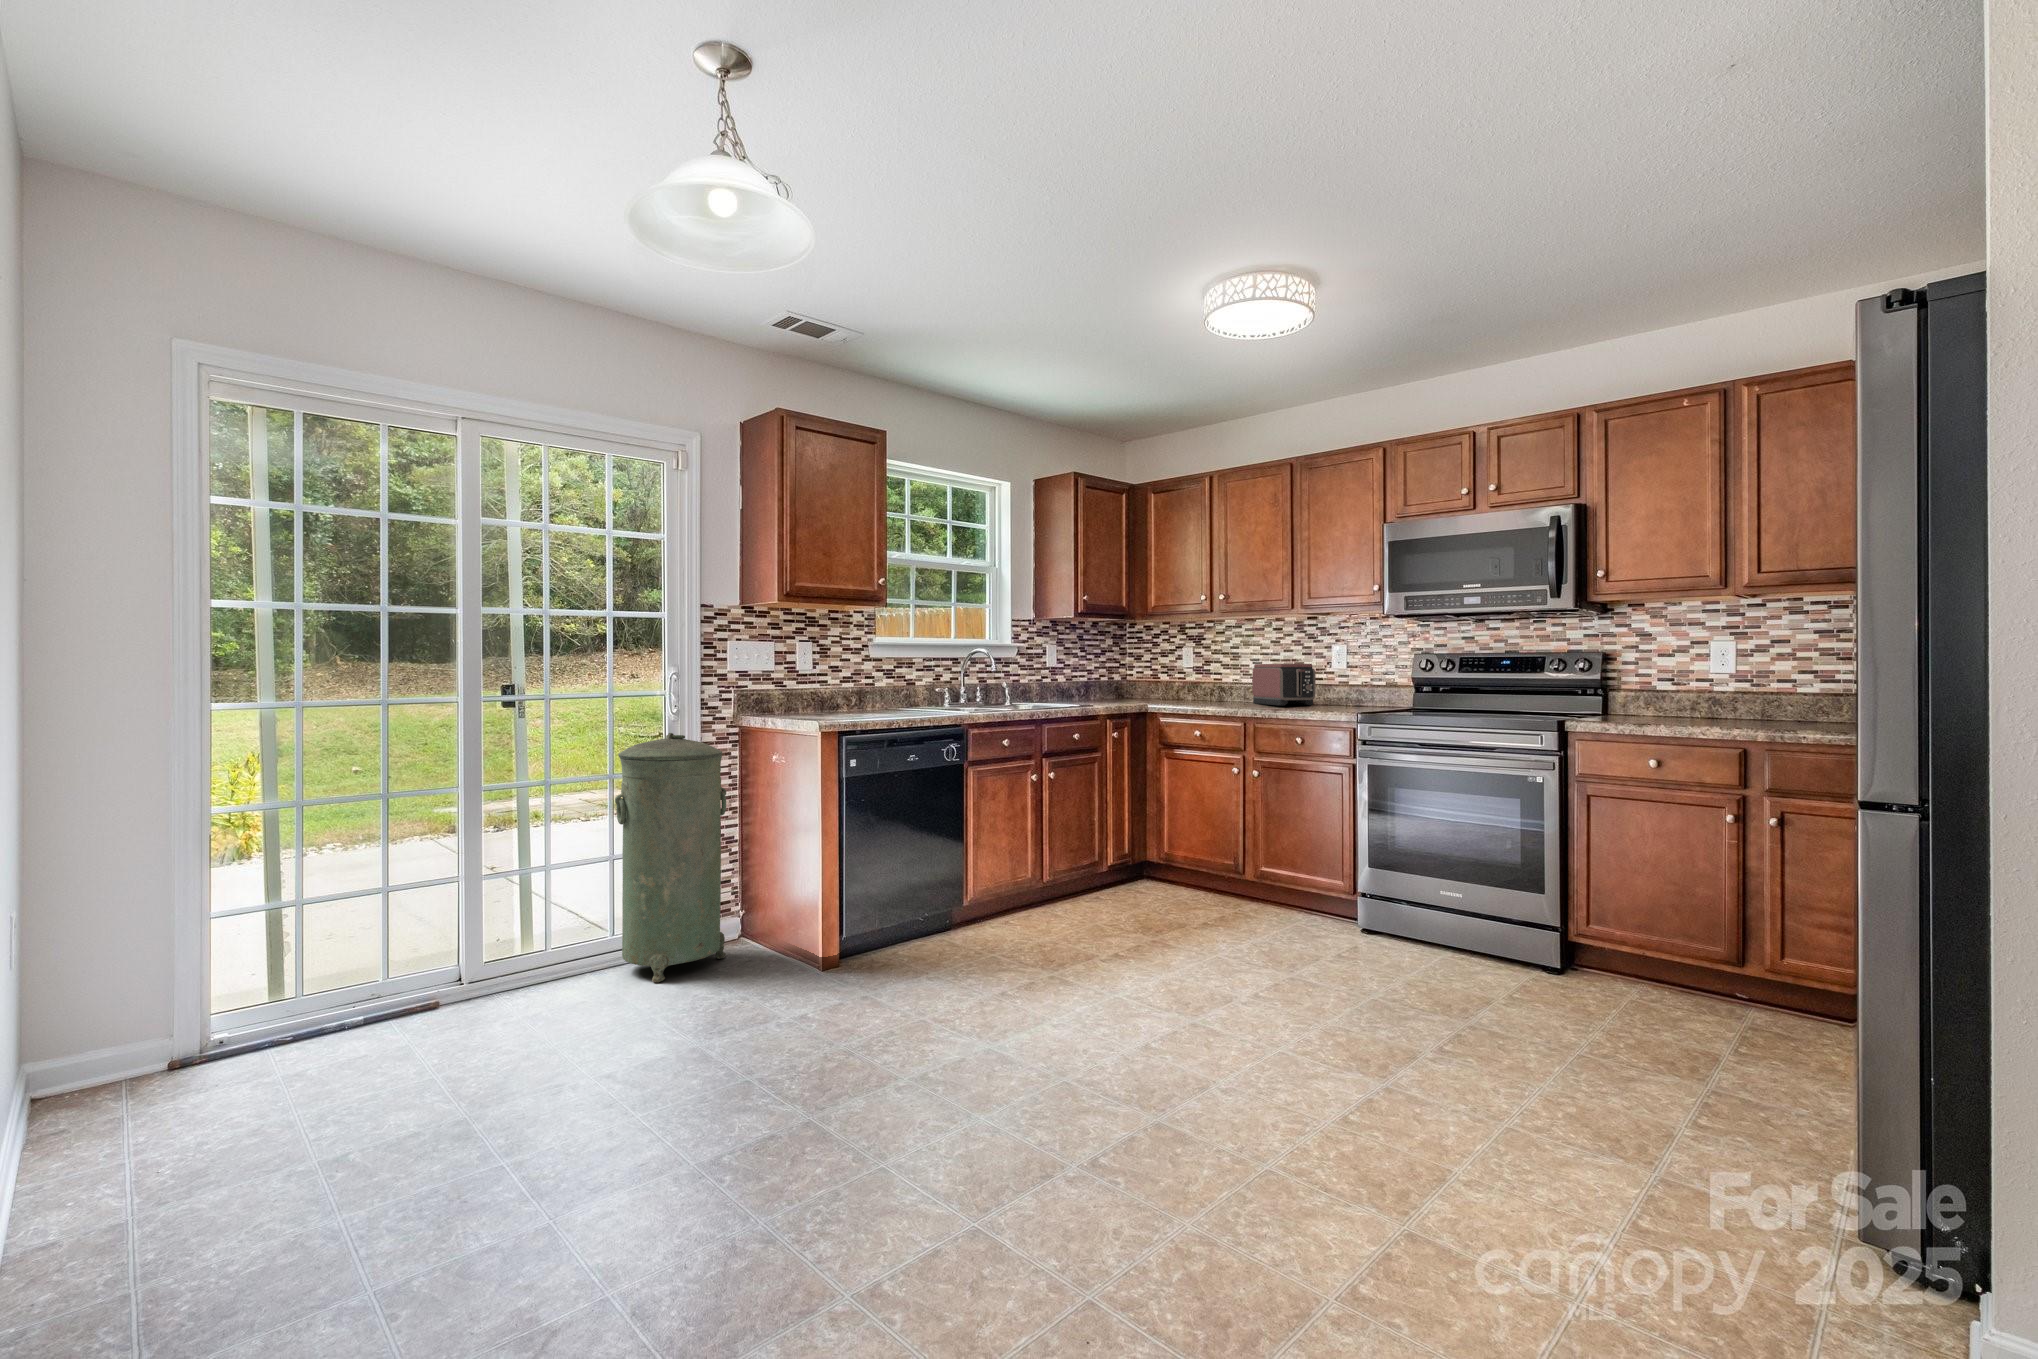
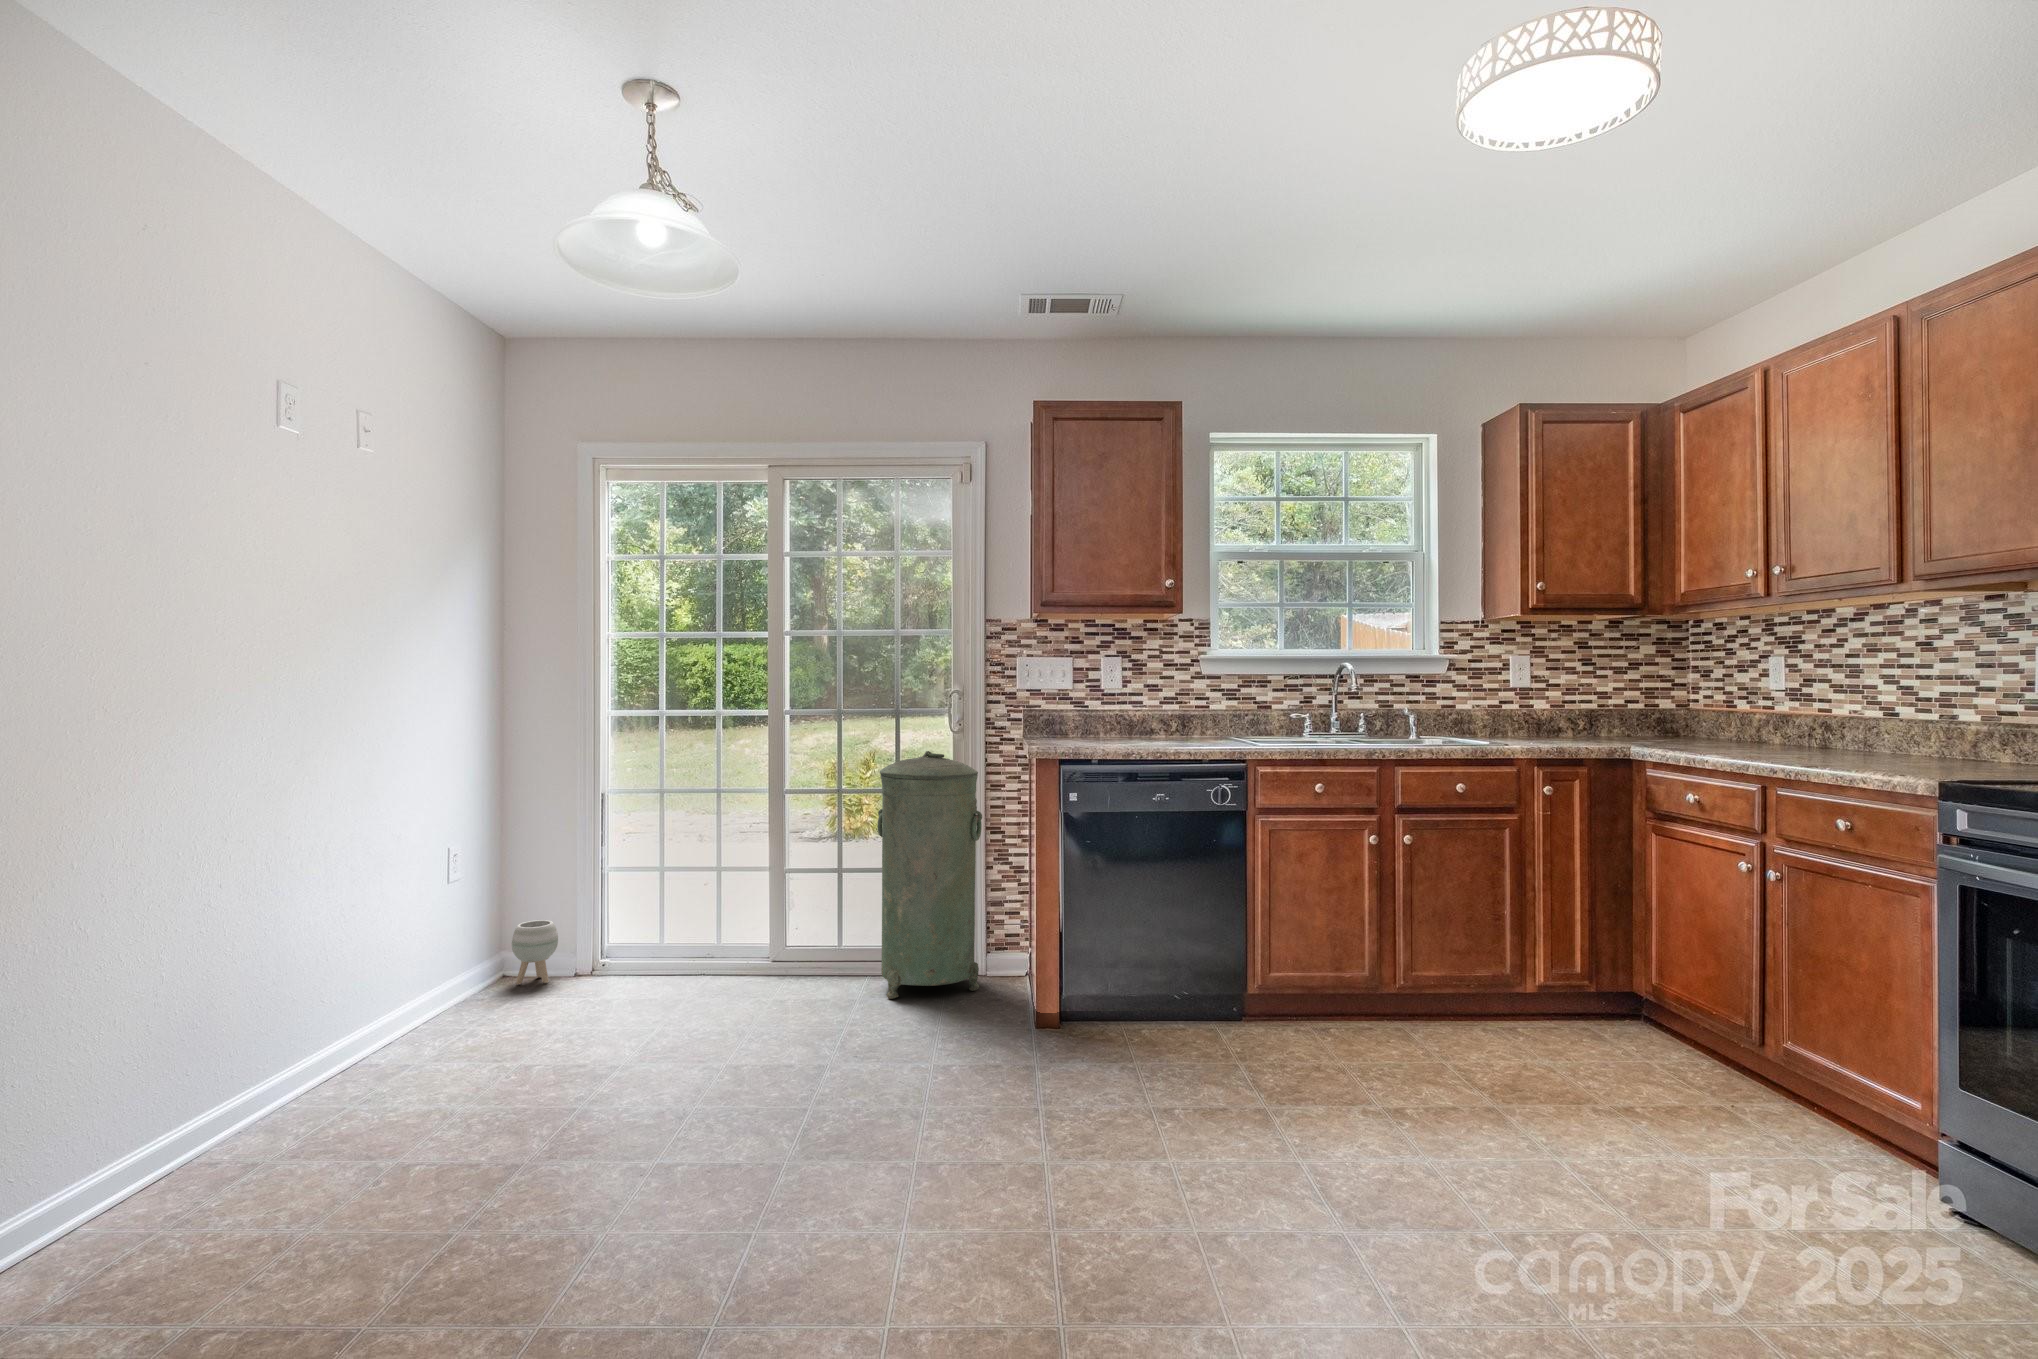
toaster: present [1252,664,1316,706] -> none [1844,684,1966,766]
planter: none [79,1001,160,1100] -> present [512,920,558,984]

